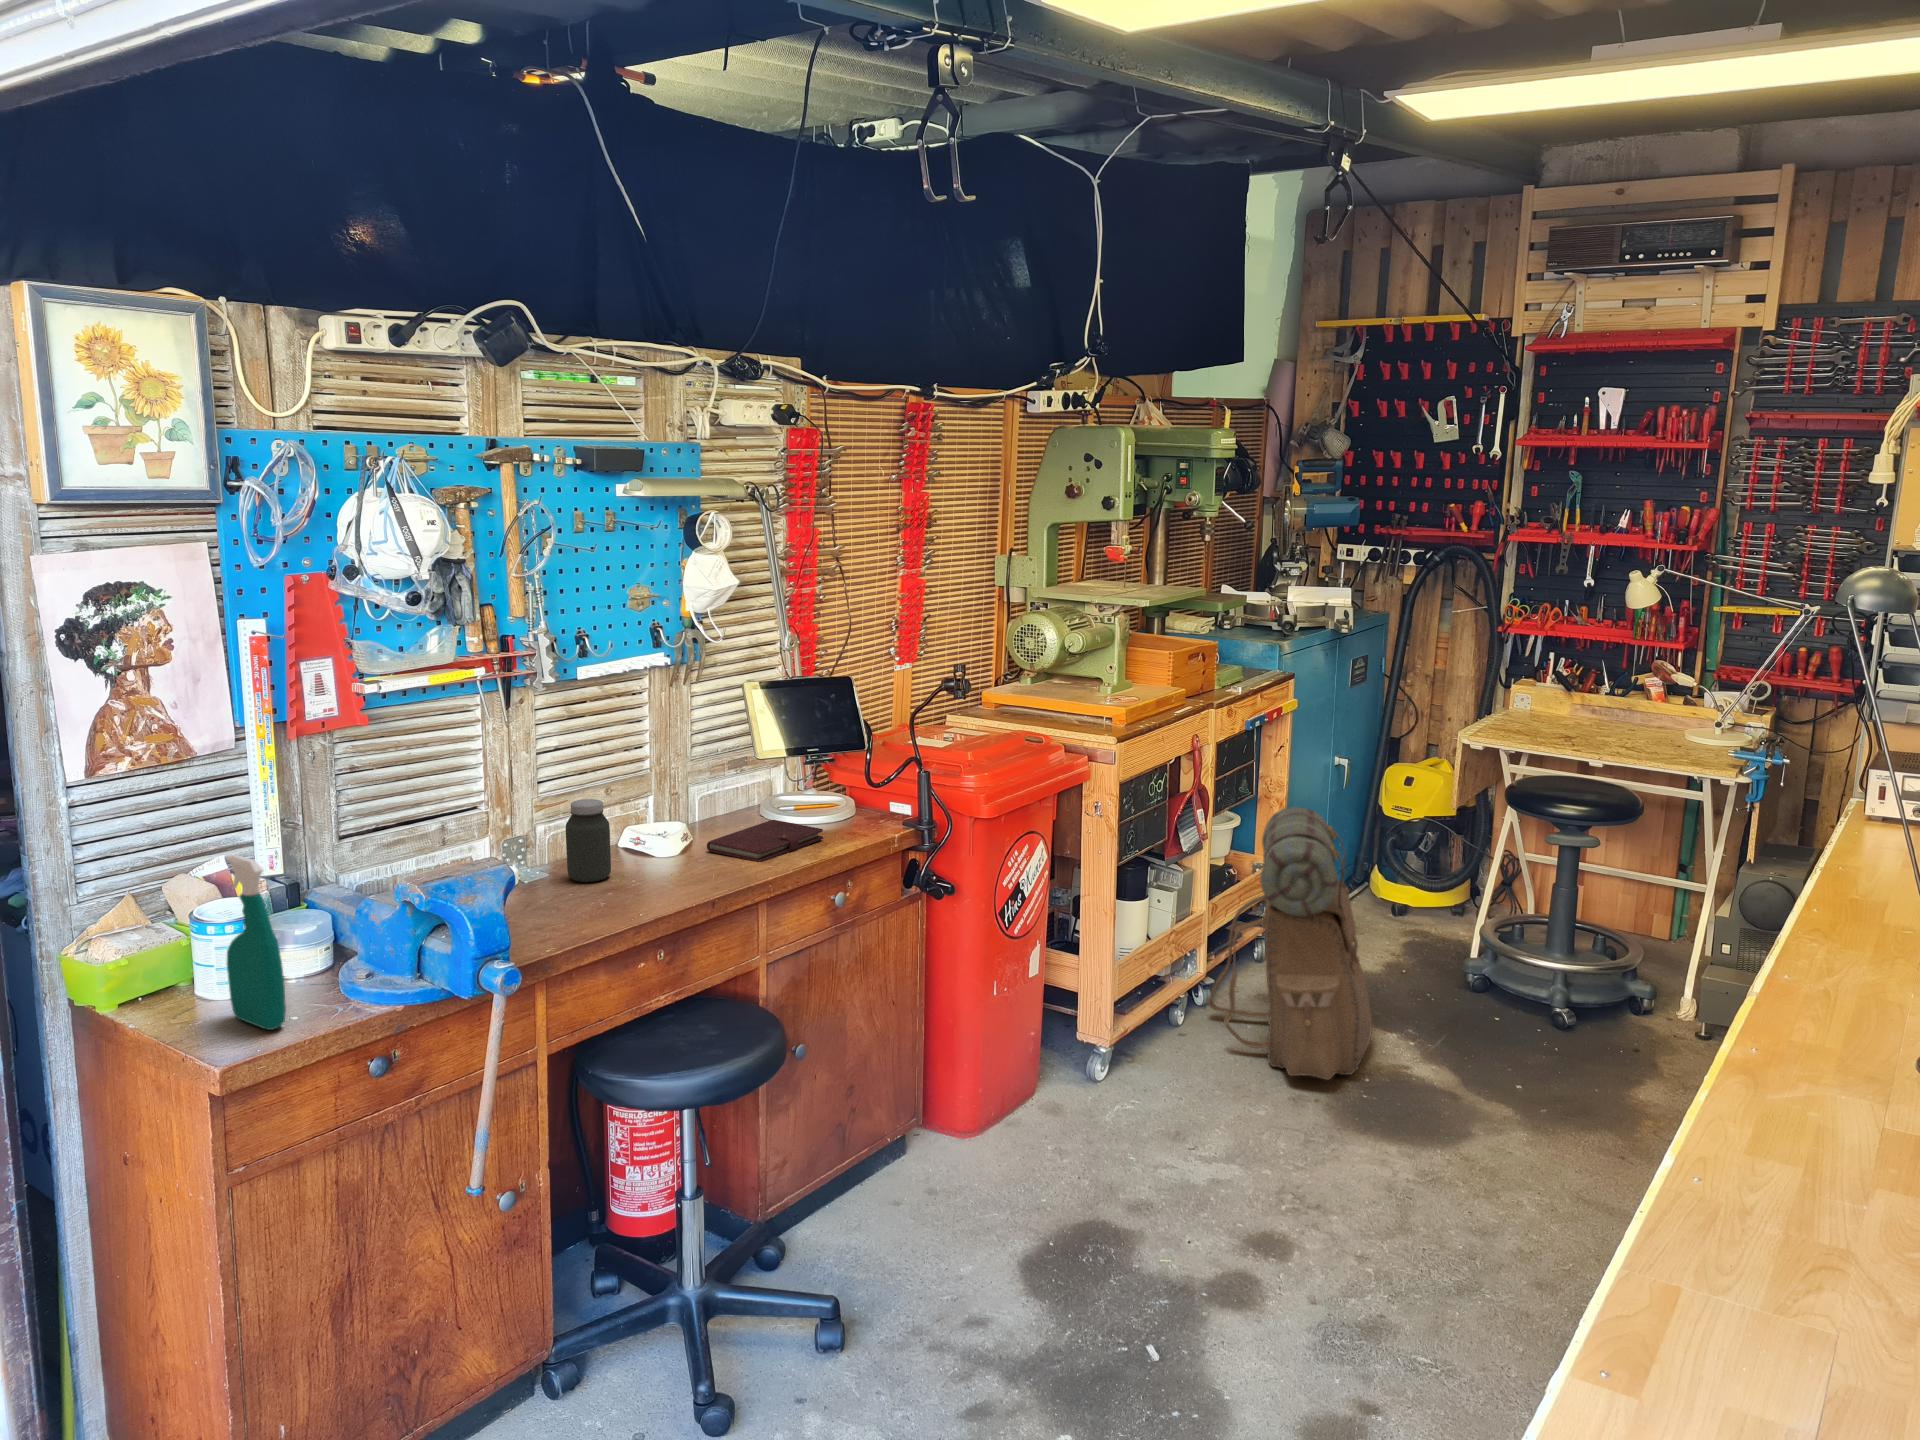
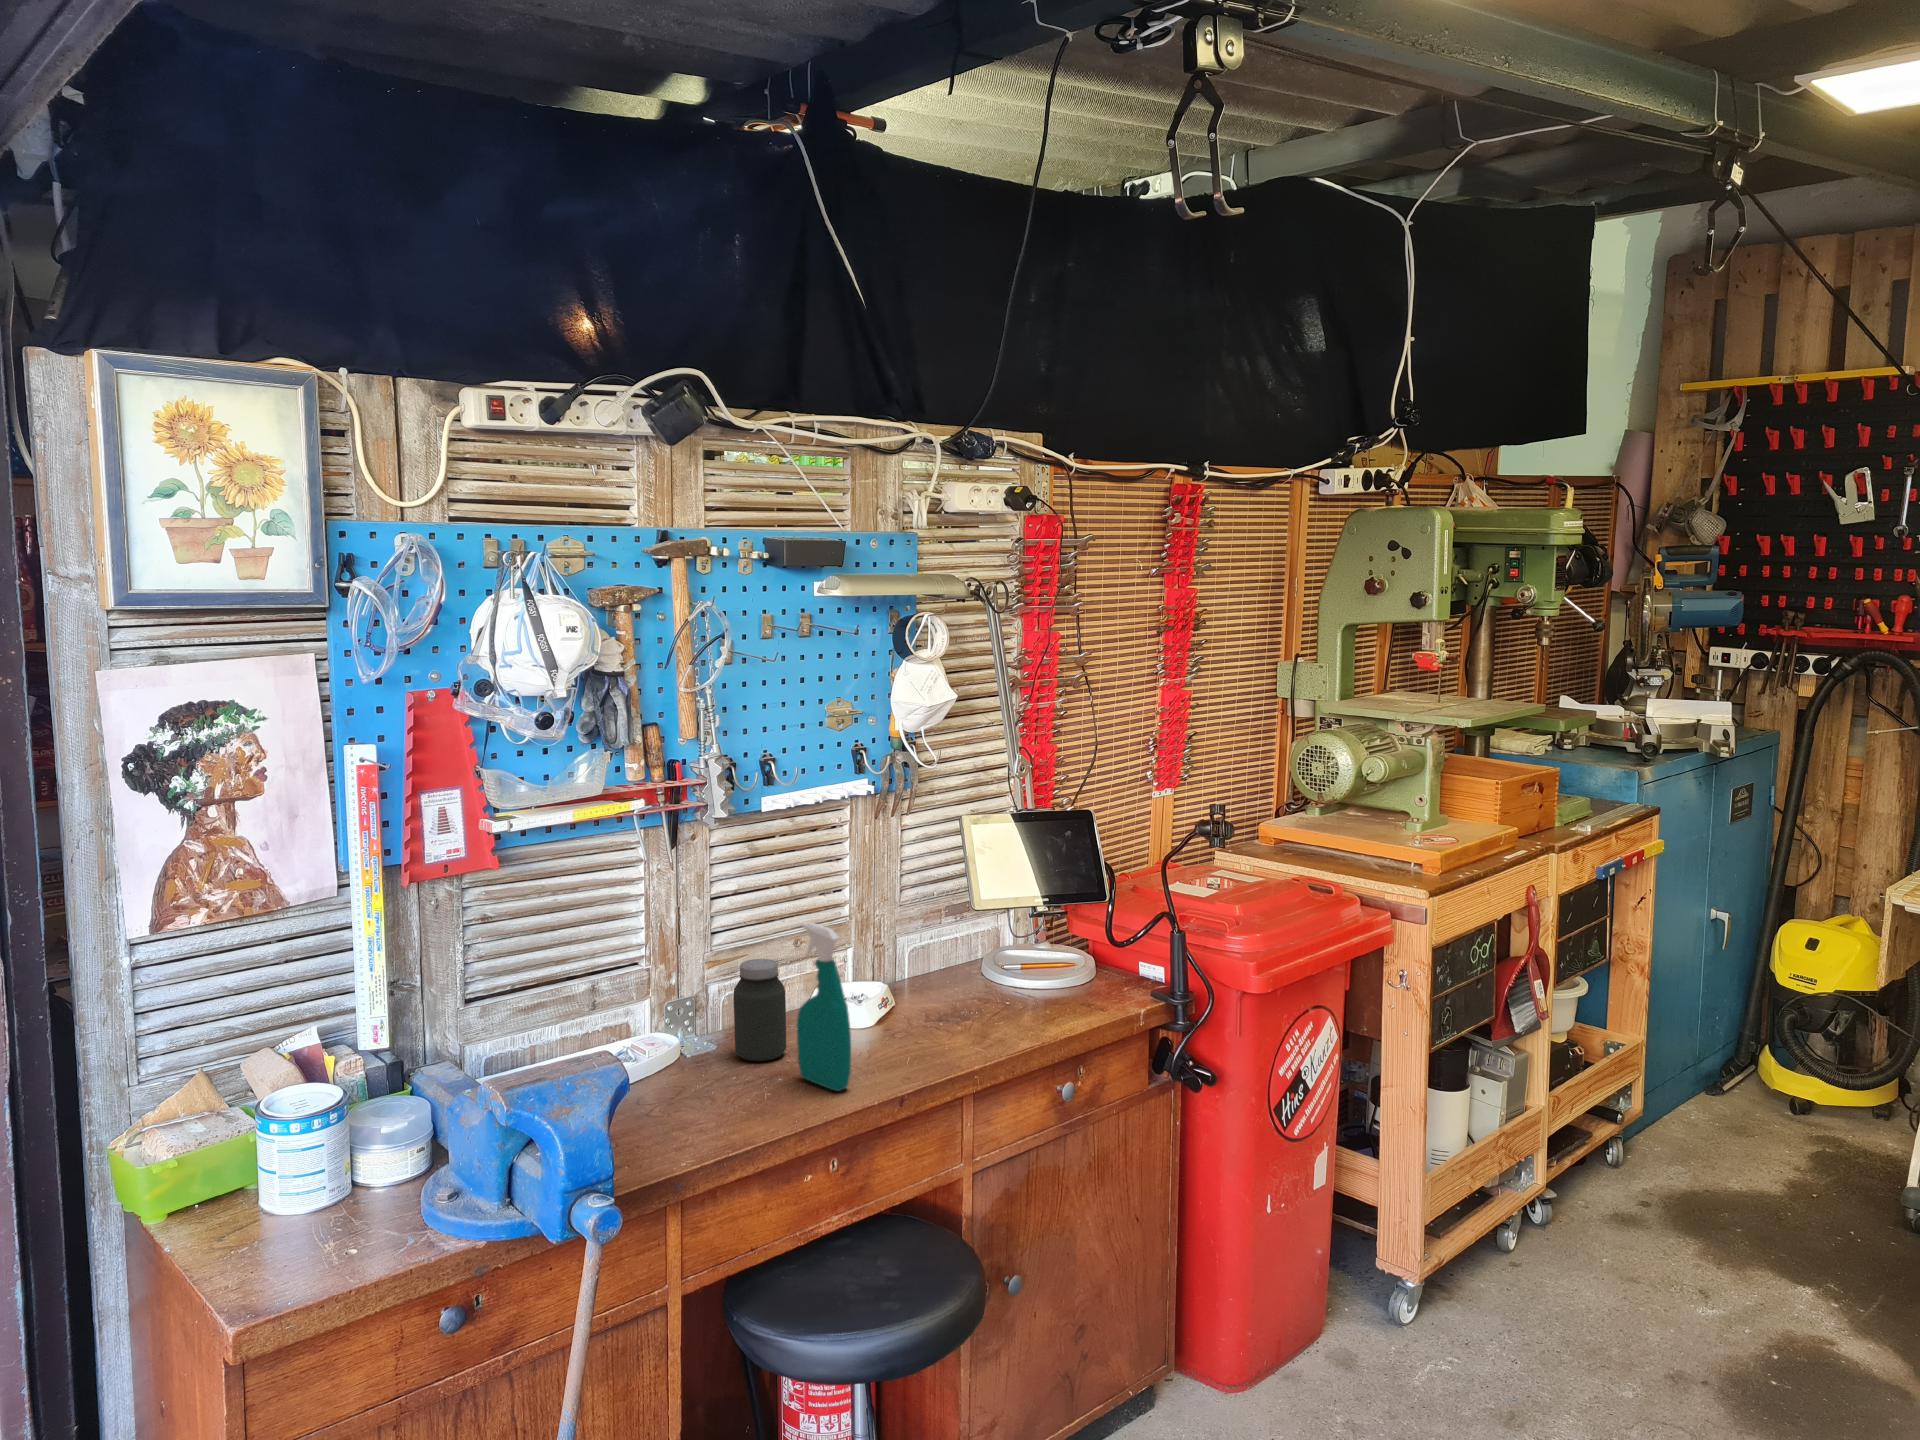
backpack: present [1207,807,1372,1080] -> none [1547,980,1775,1350]
notebook: present [707,820,823,862] -> none [907,984,1051,1043]
spray bottle: present [226,855,286,1030] -> present [797,922,851,1091]

